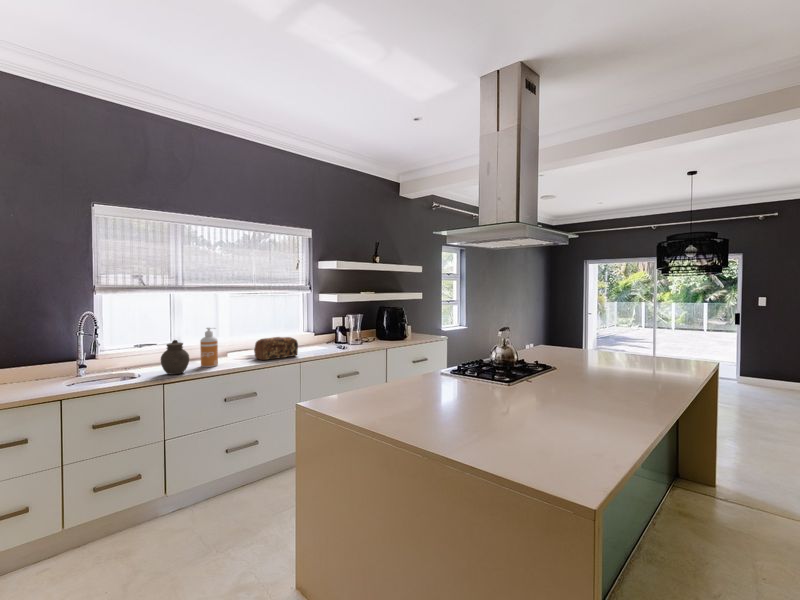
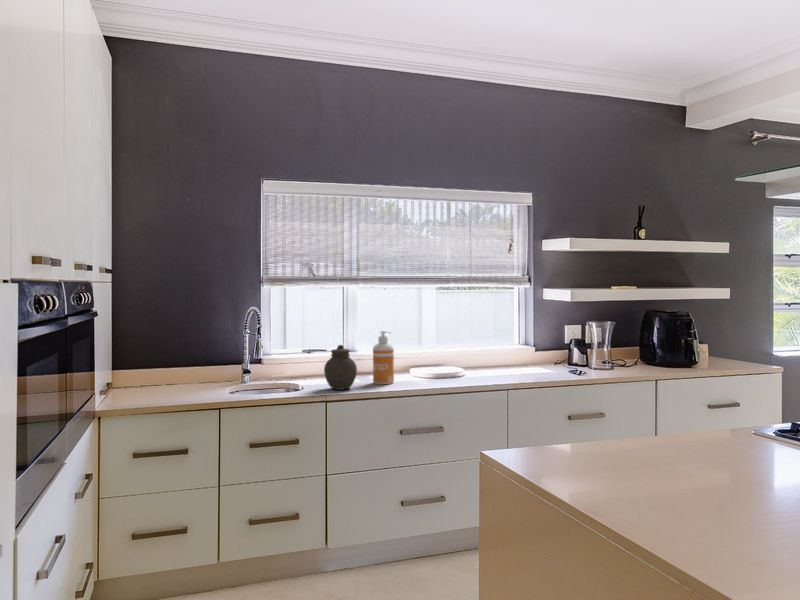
bread loaf: present [254,337,298,360] -> none [443,349,504,381]

